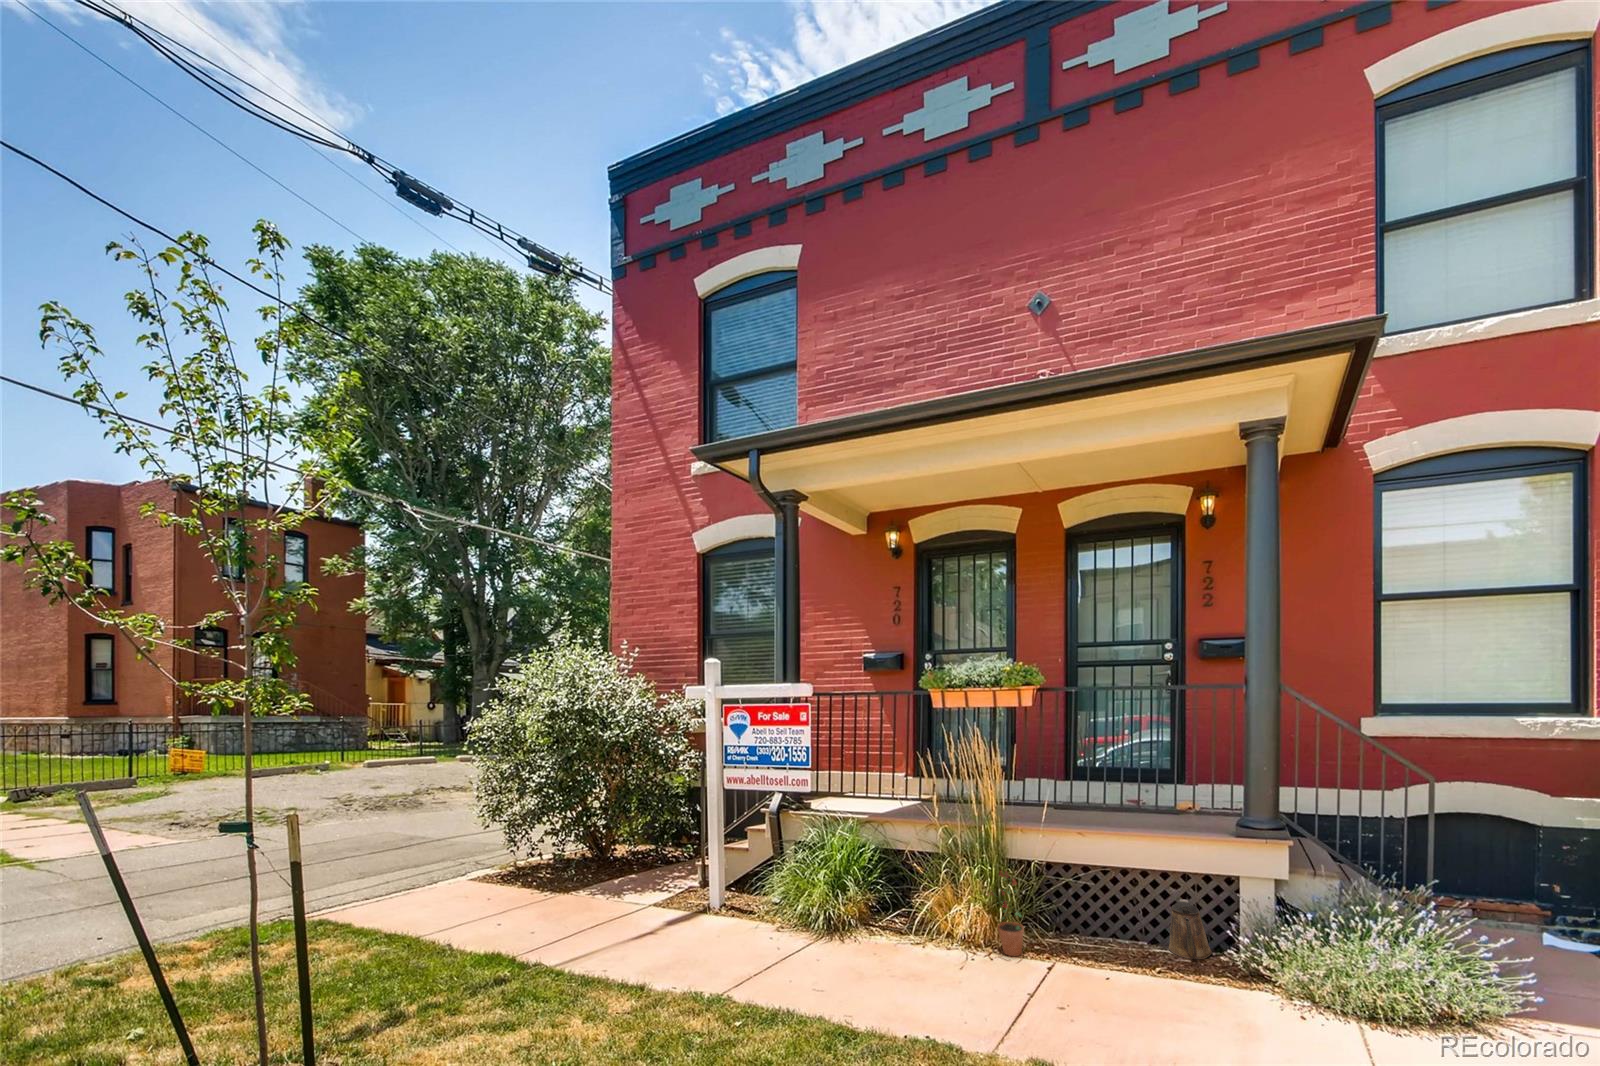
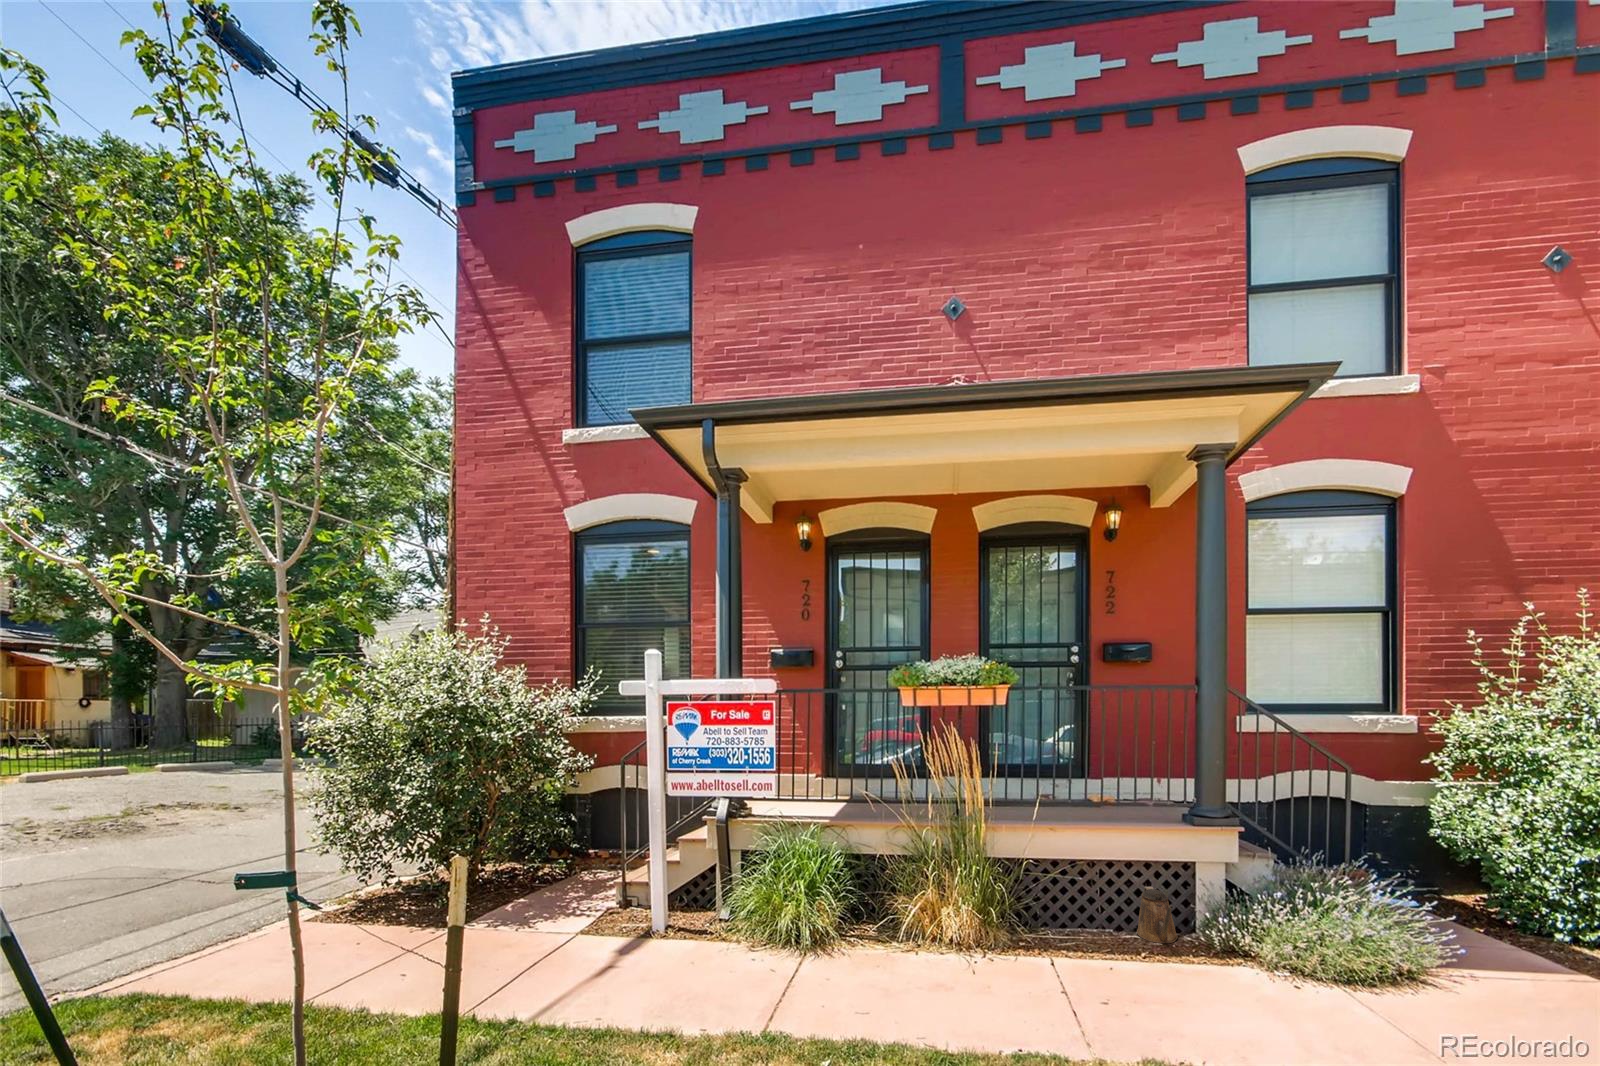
potted plant: present [987,870,1024,956] -> none [976,870,1019,958]

